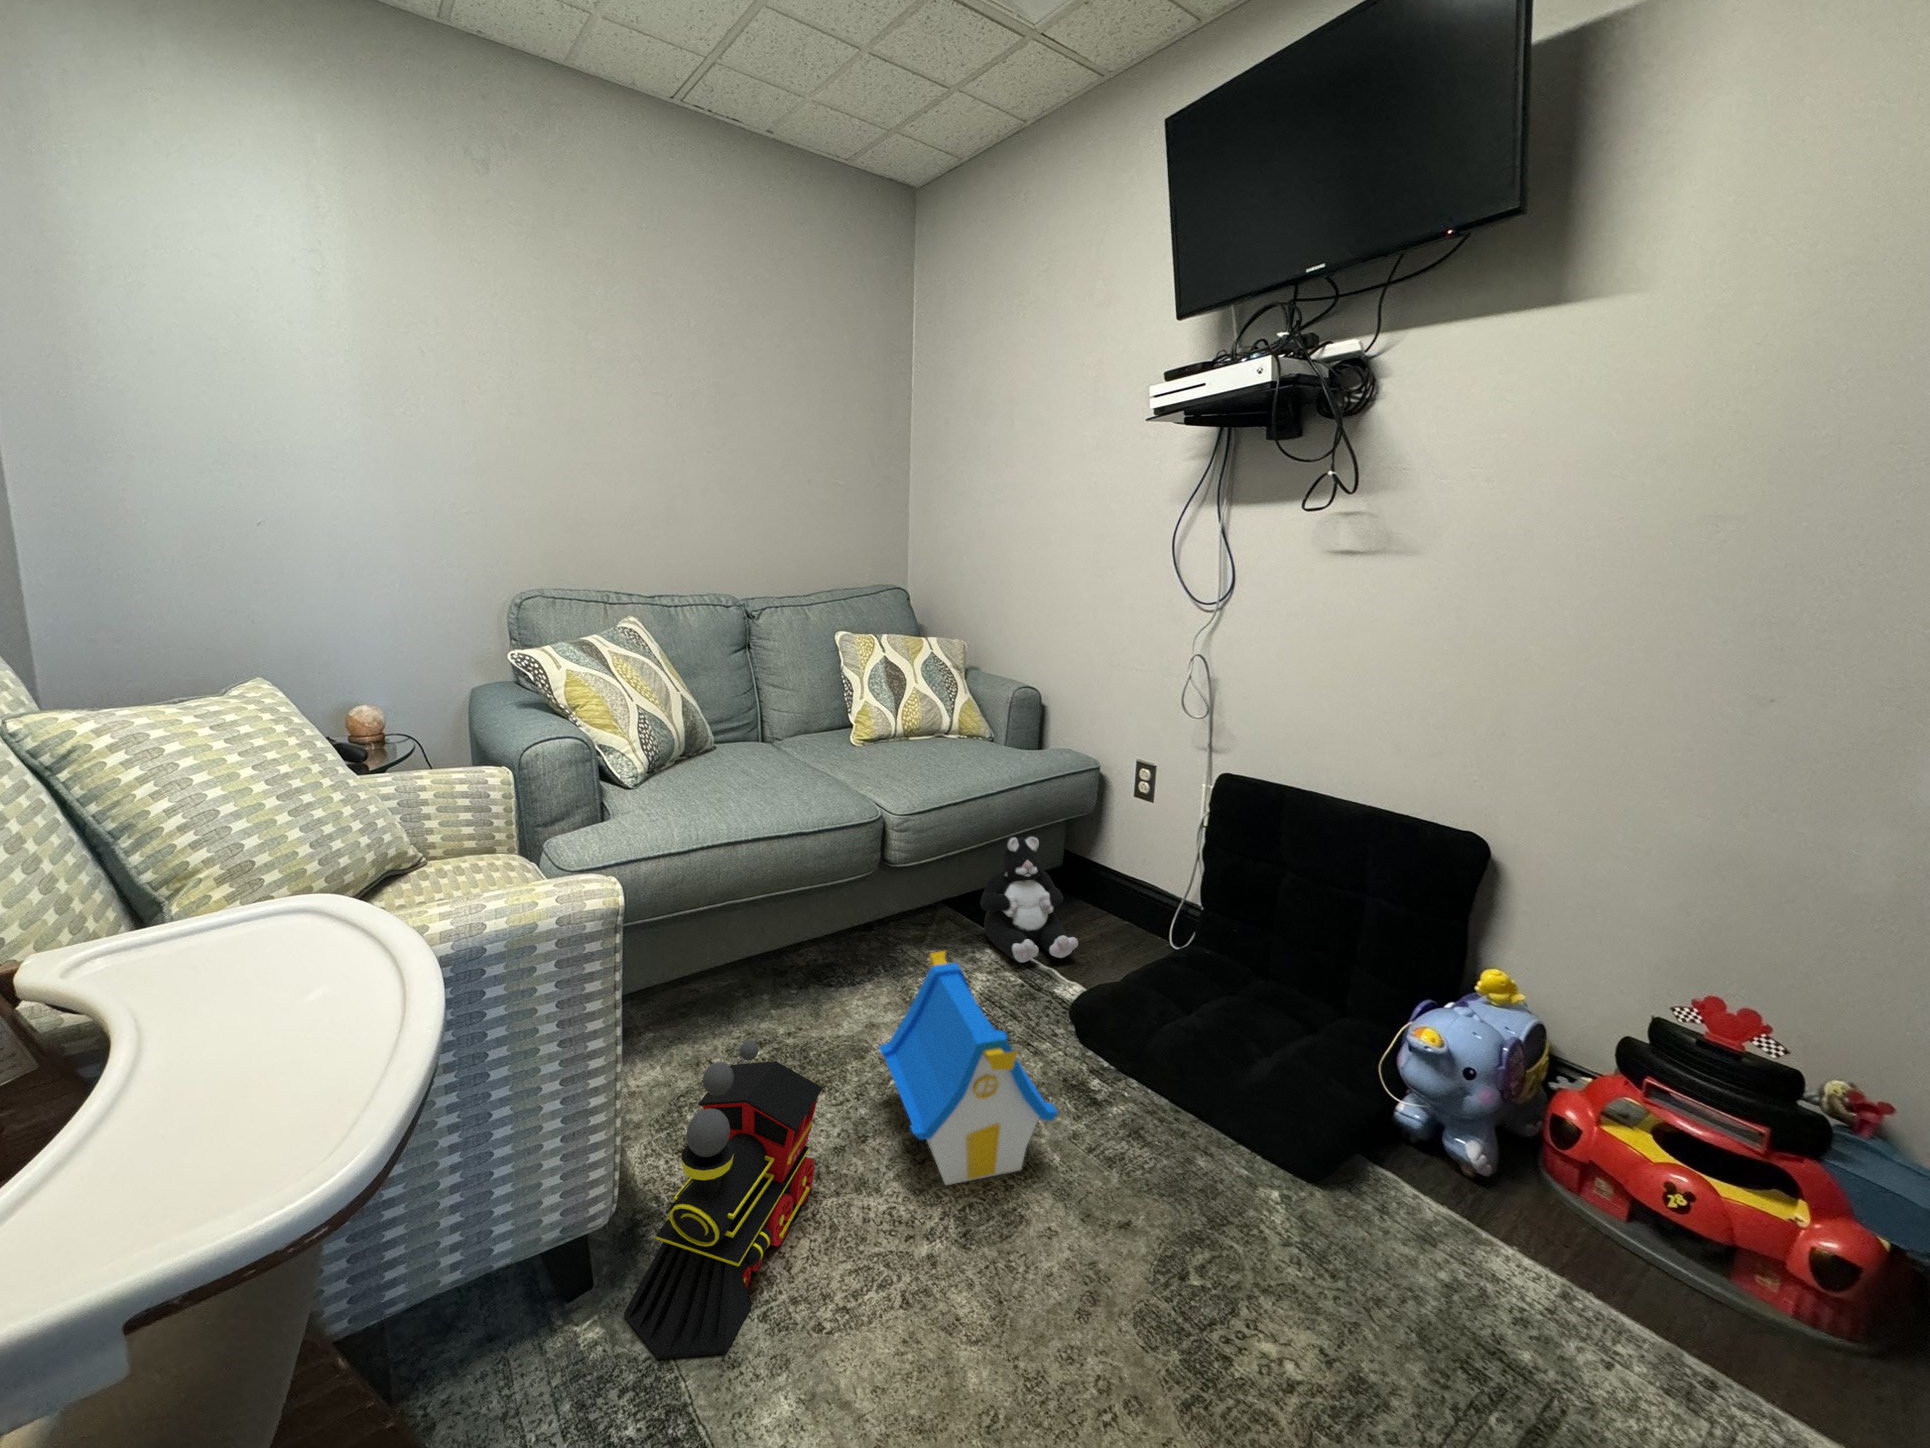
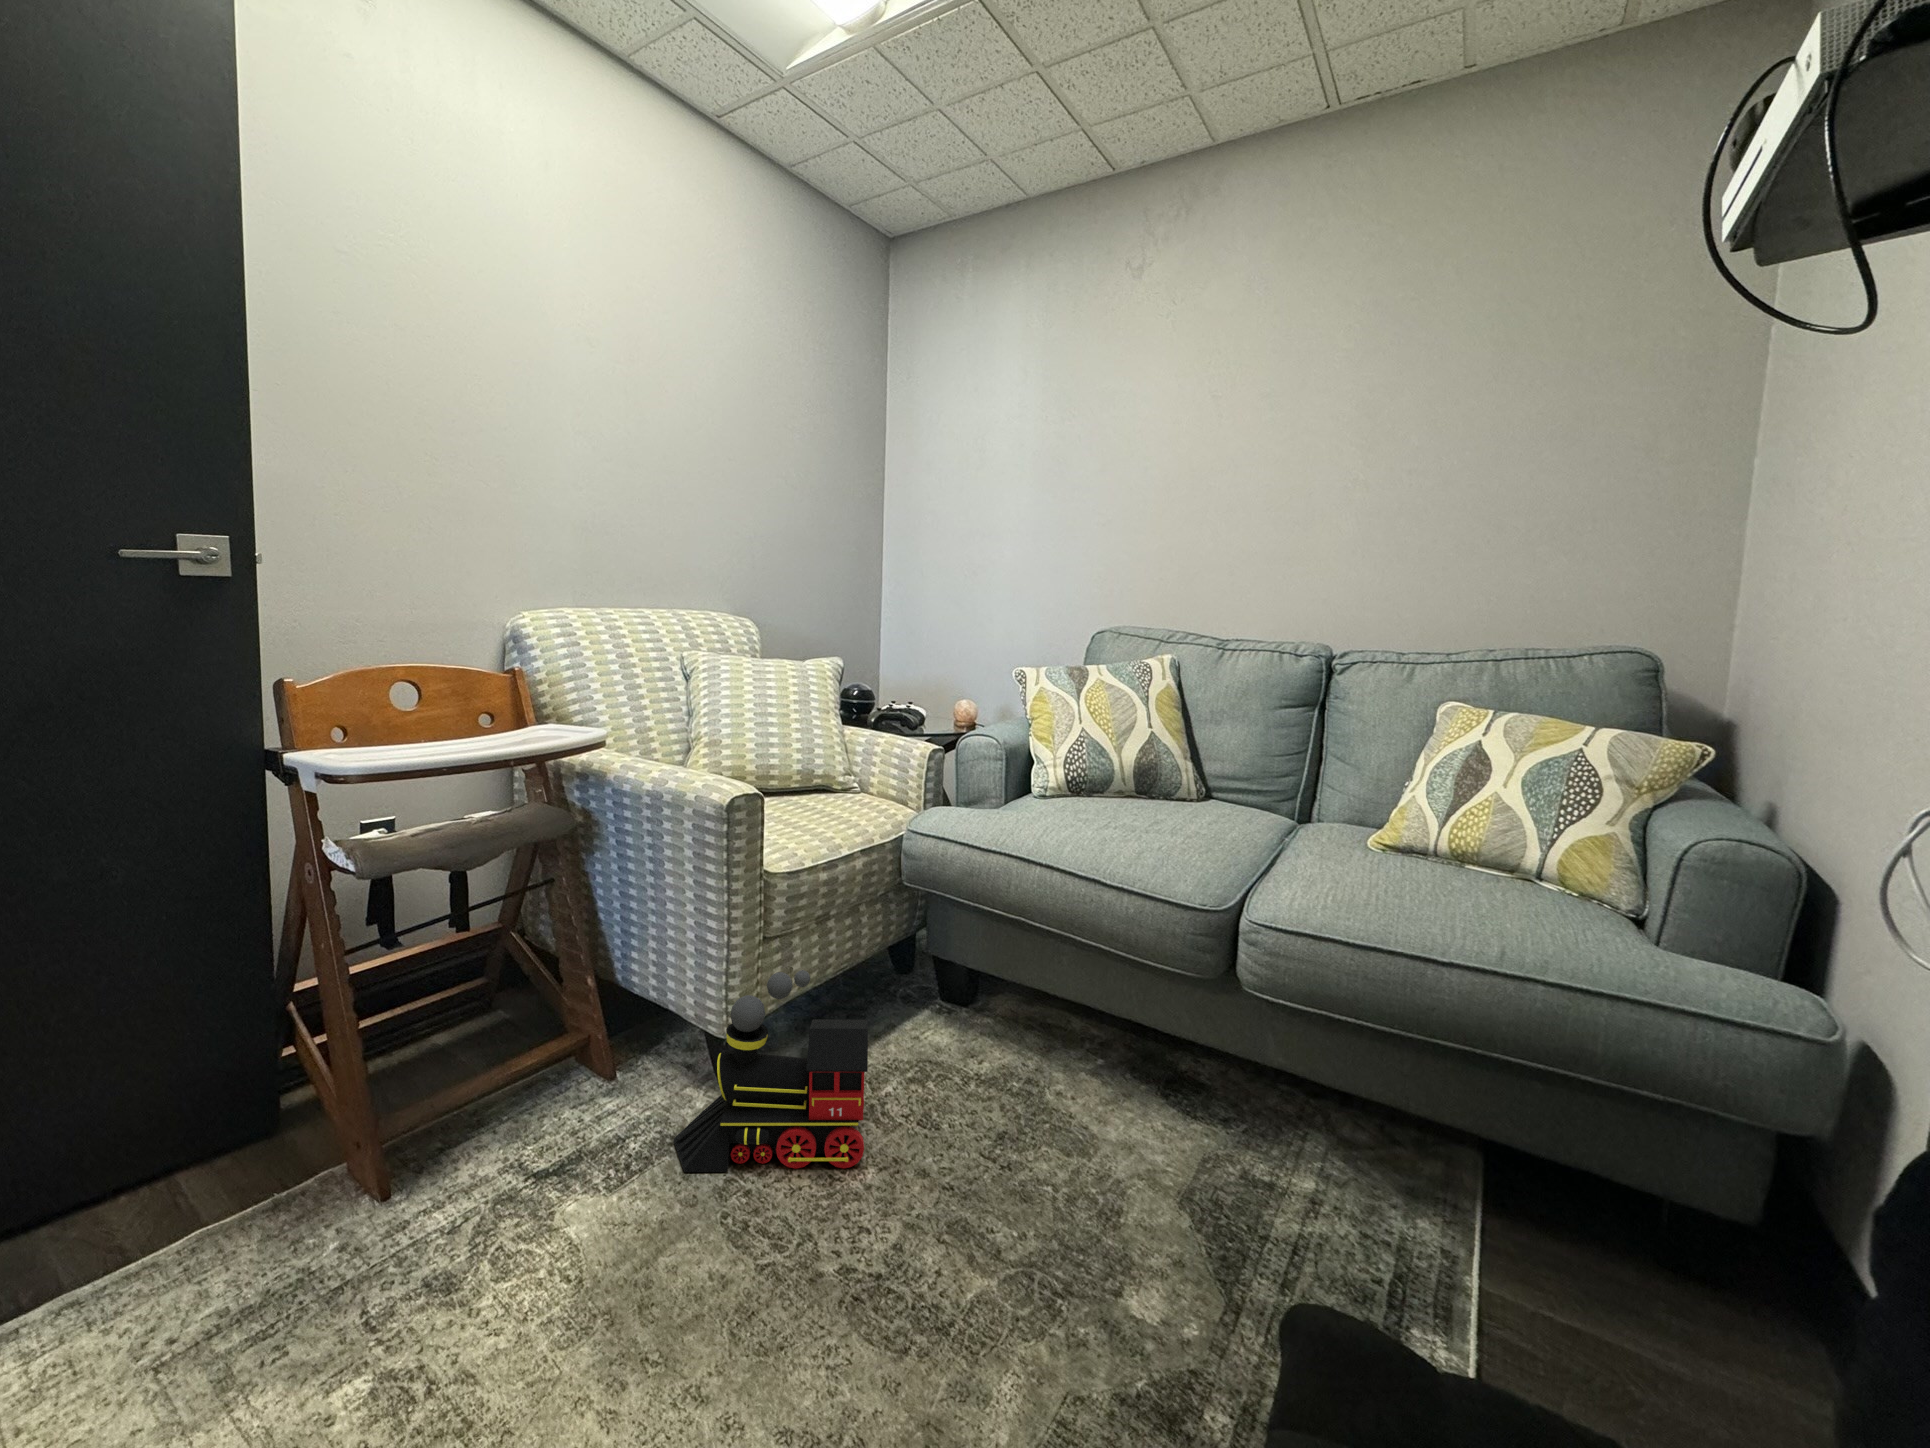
plush toy: present [980,835,1078,963] -> none [1388,1050,1589,1302]
toy house: present [879,951,1058,1185] -> none [893,1050,1127,1331]

